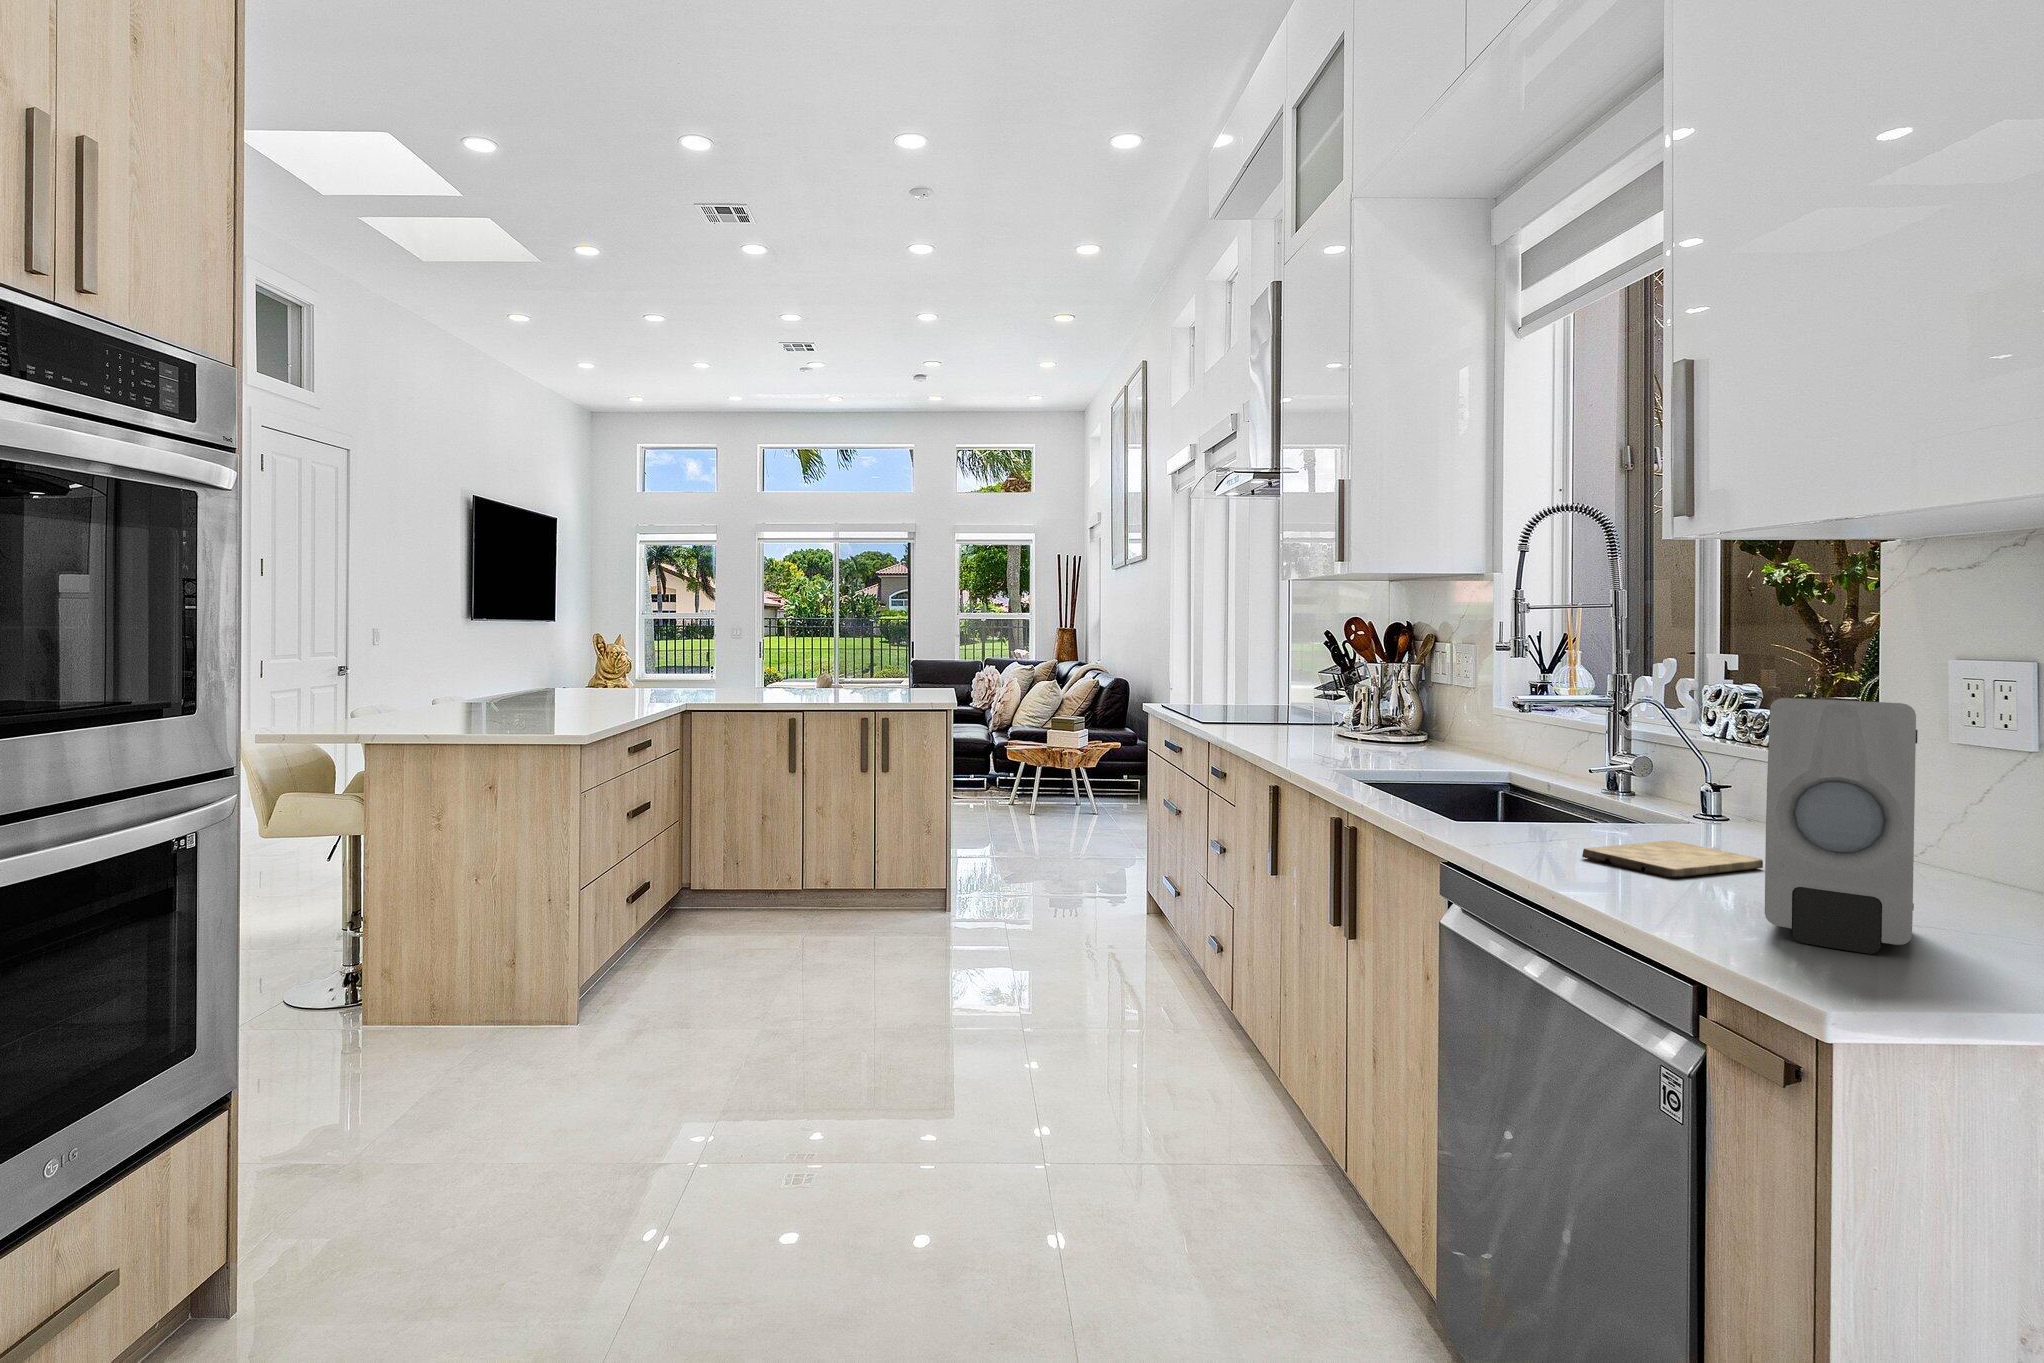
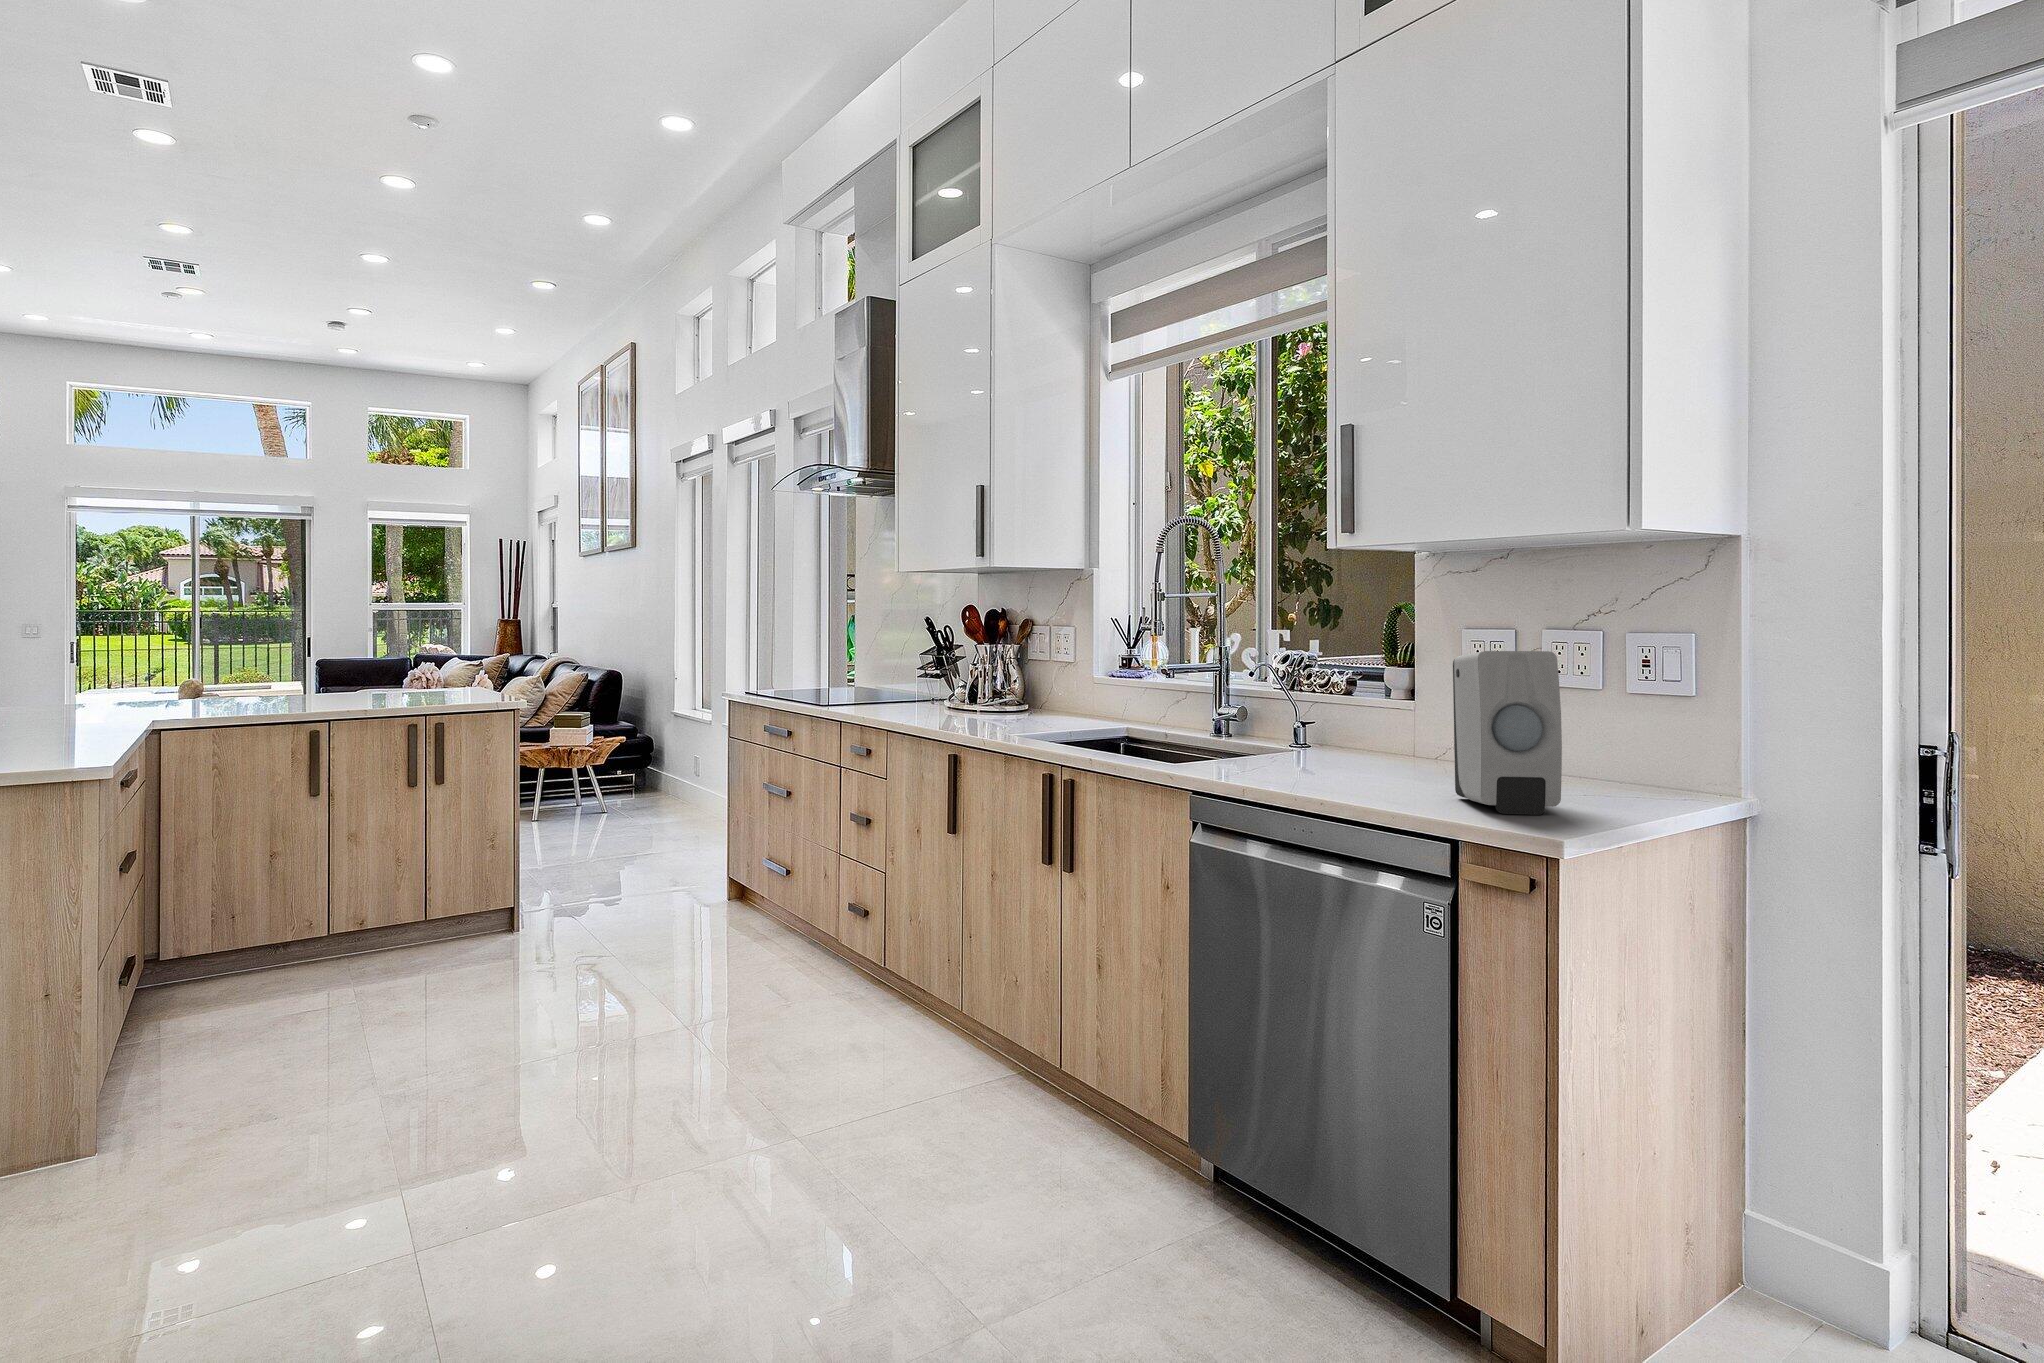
cutting board: present [1582,841,1763,878] -> none [1297,763,1395,786]

